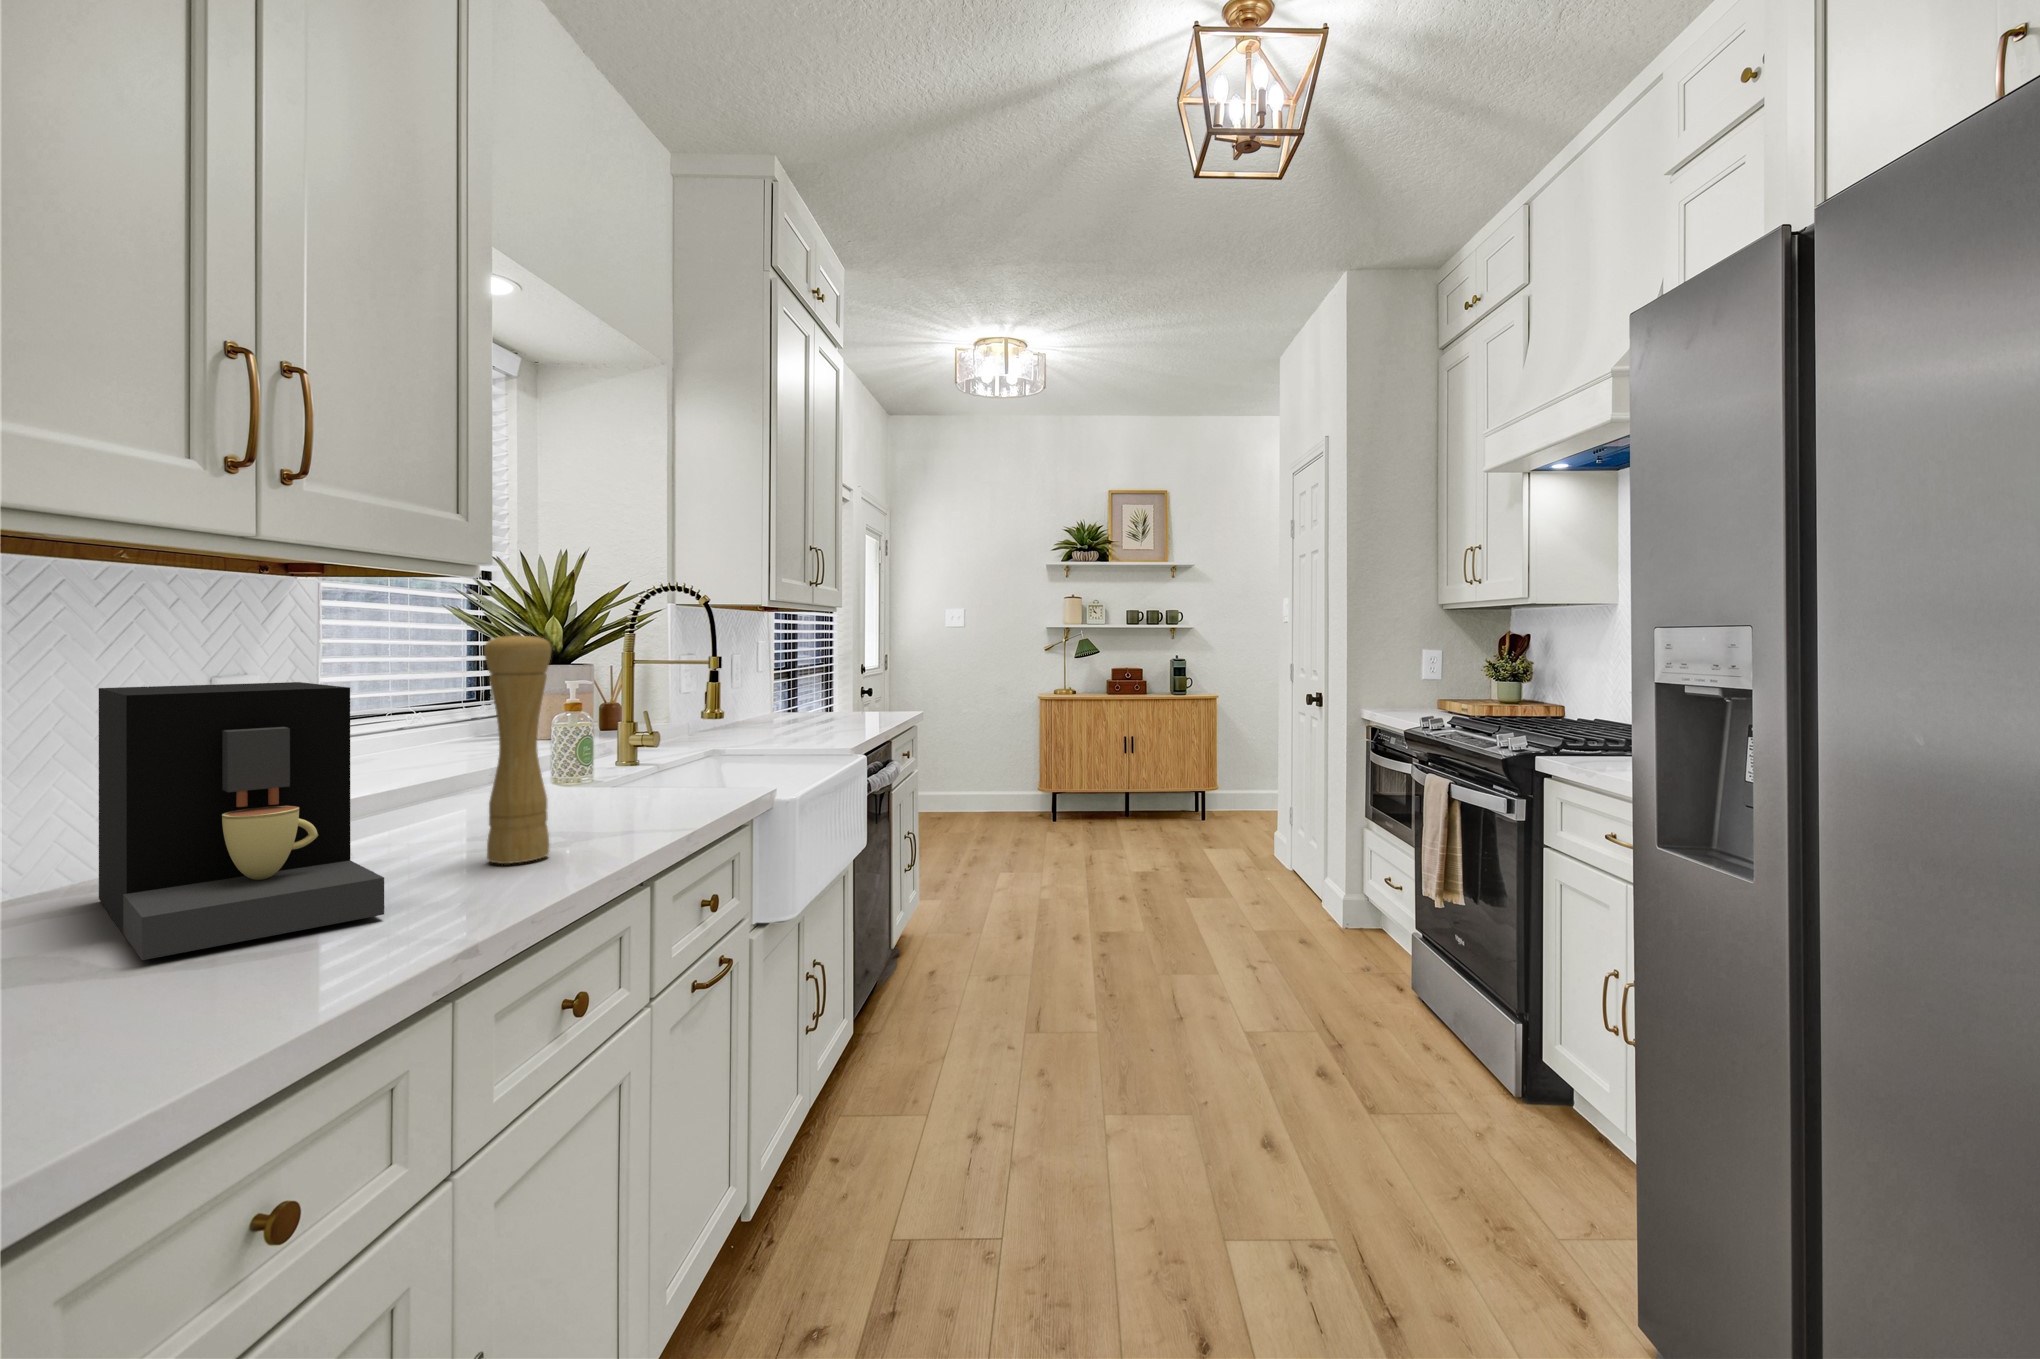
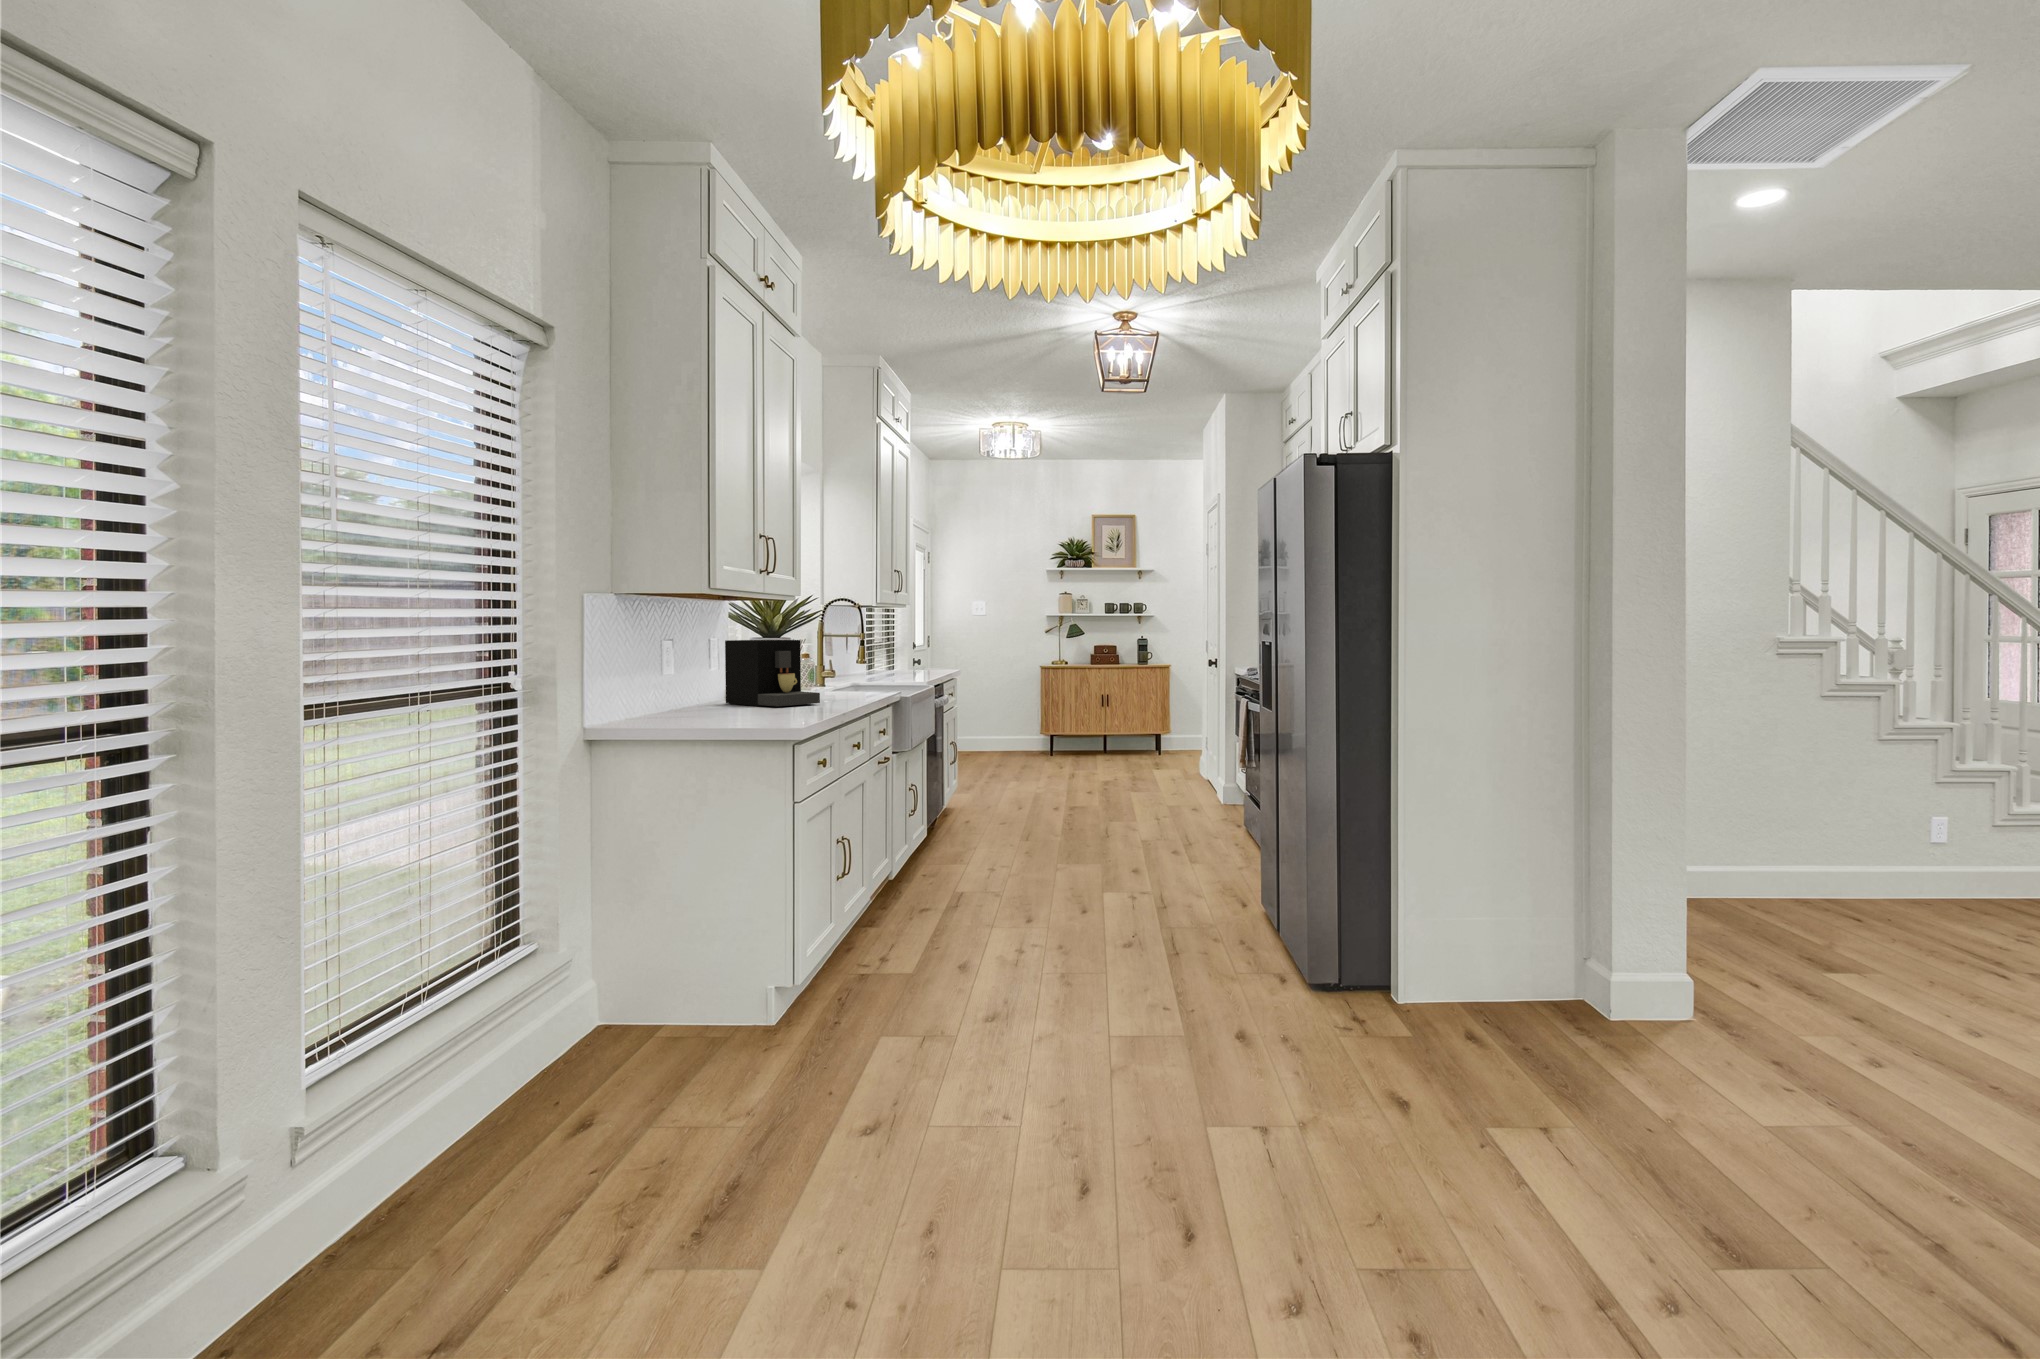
pepper mill: present [484,632,551,864] -> none [824,623,844,699]

